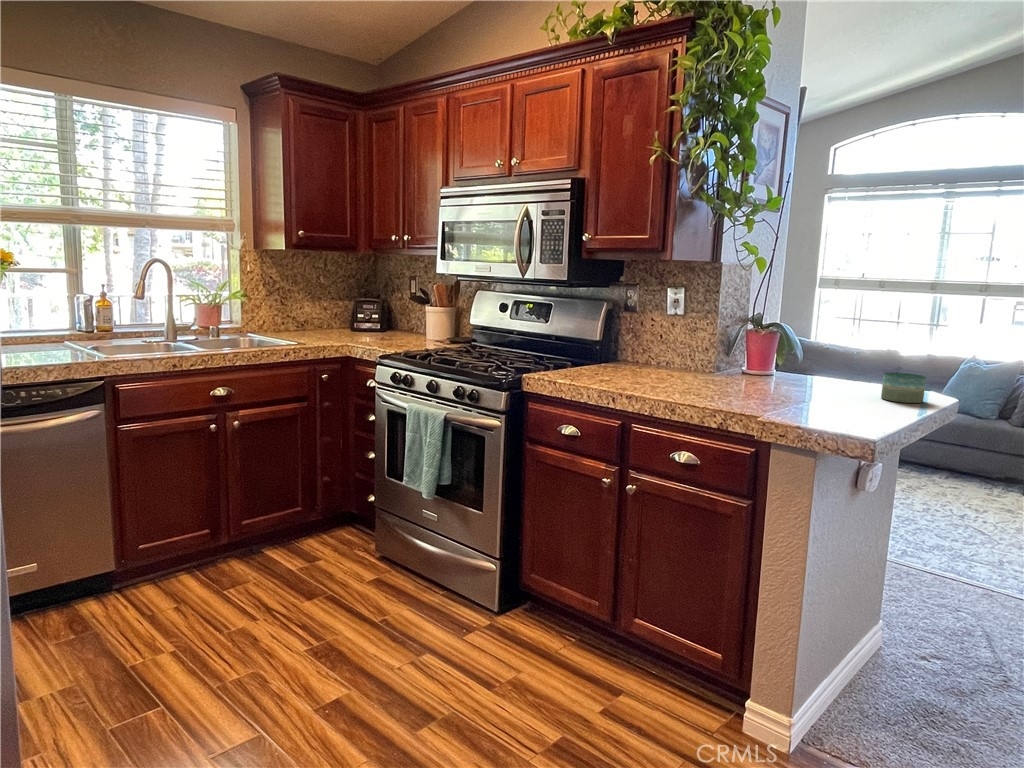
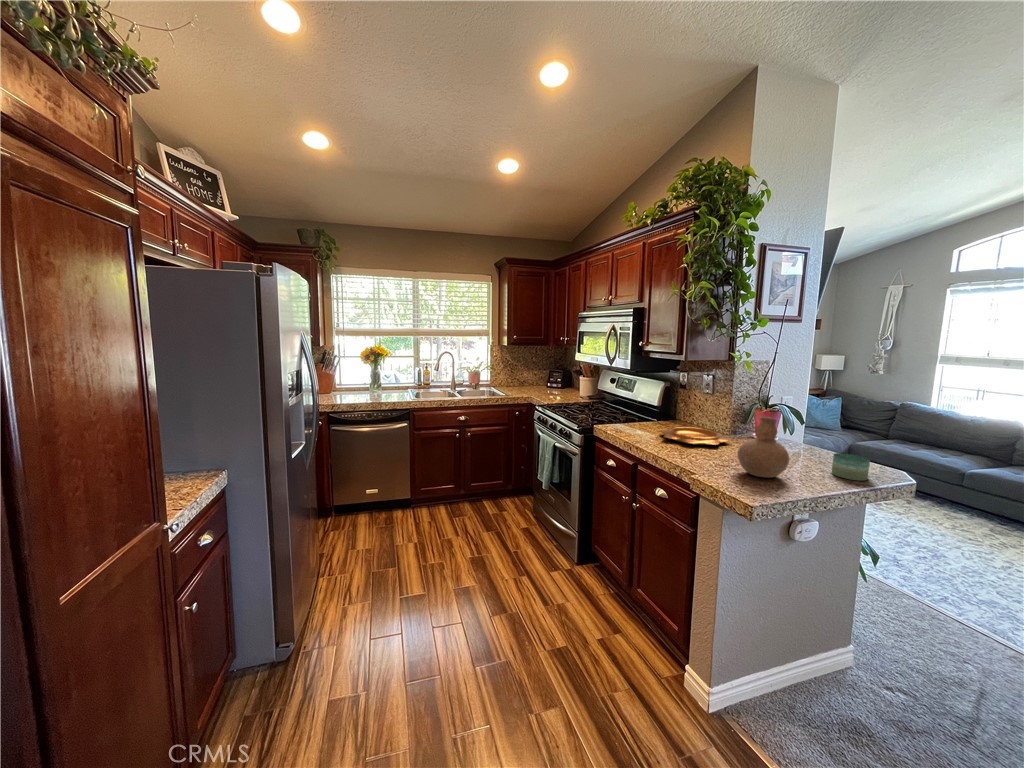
vase: none [795,326,864,410] -> present [737,417,789,478]
decorative bowl: none [634,364,733,385] -> present [661,427,729,445]

